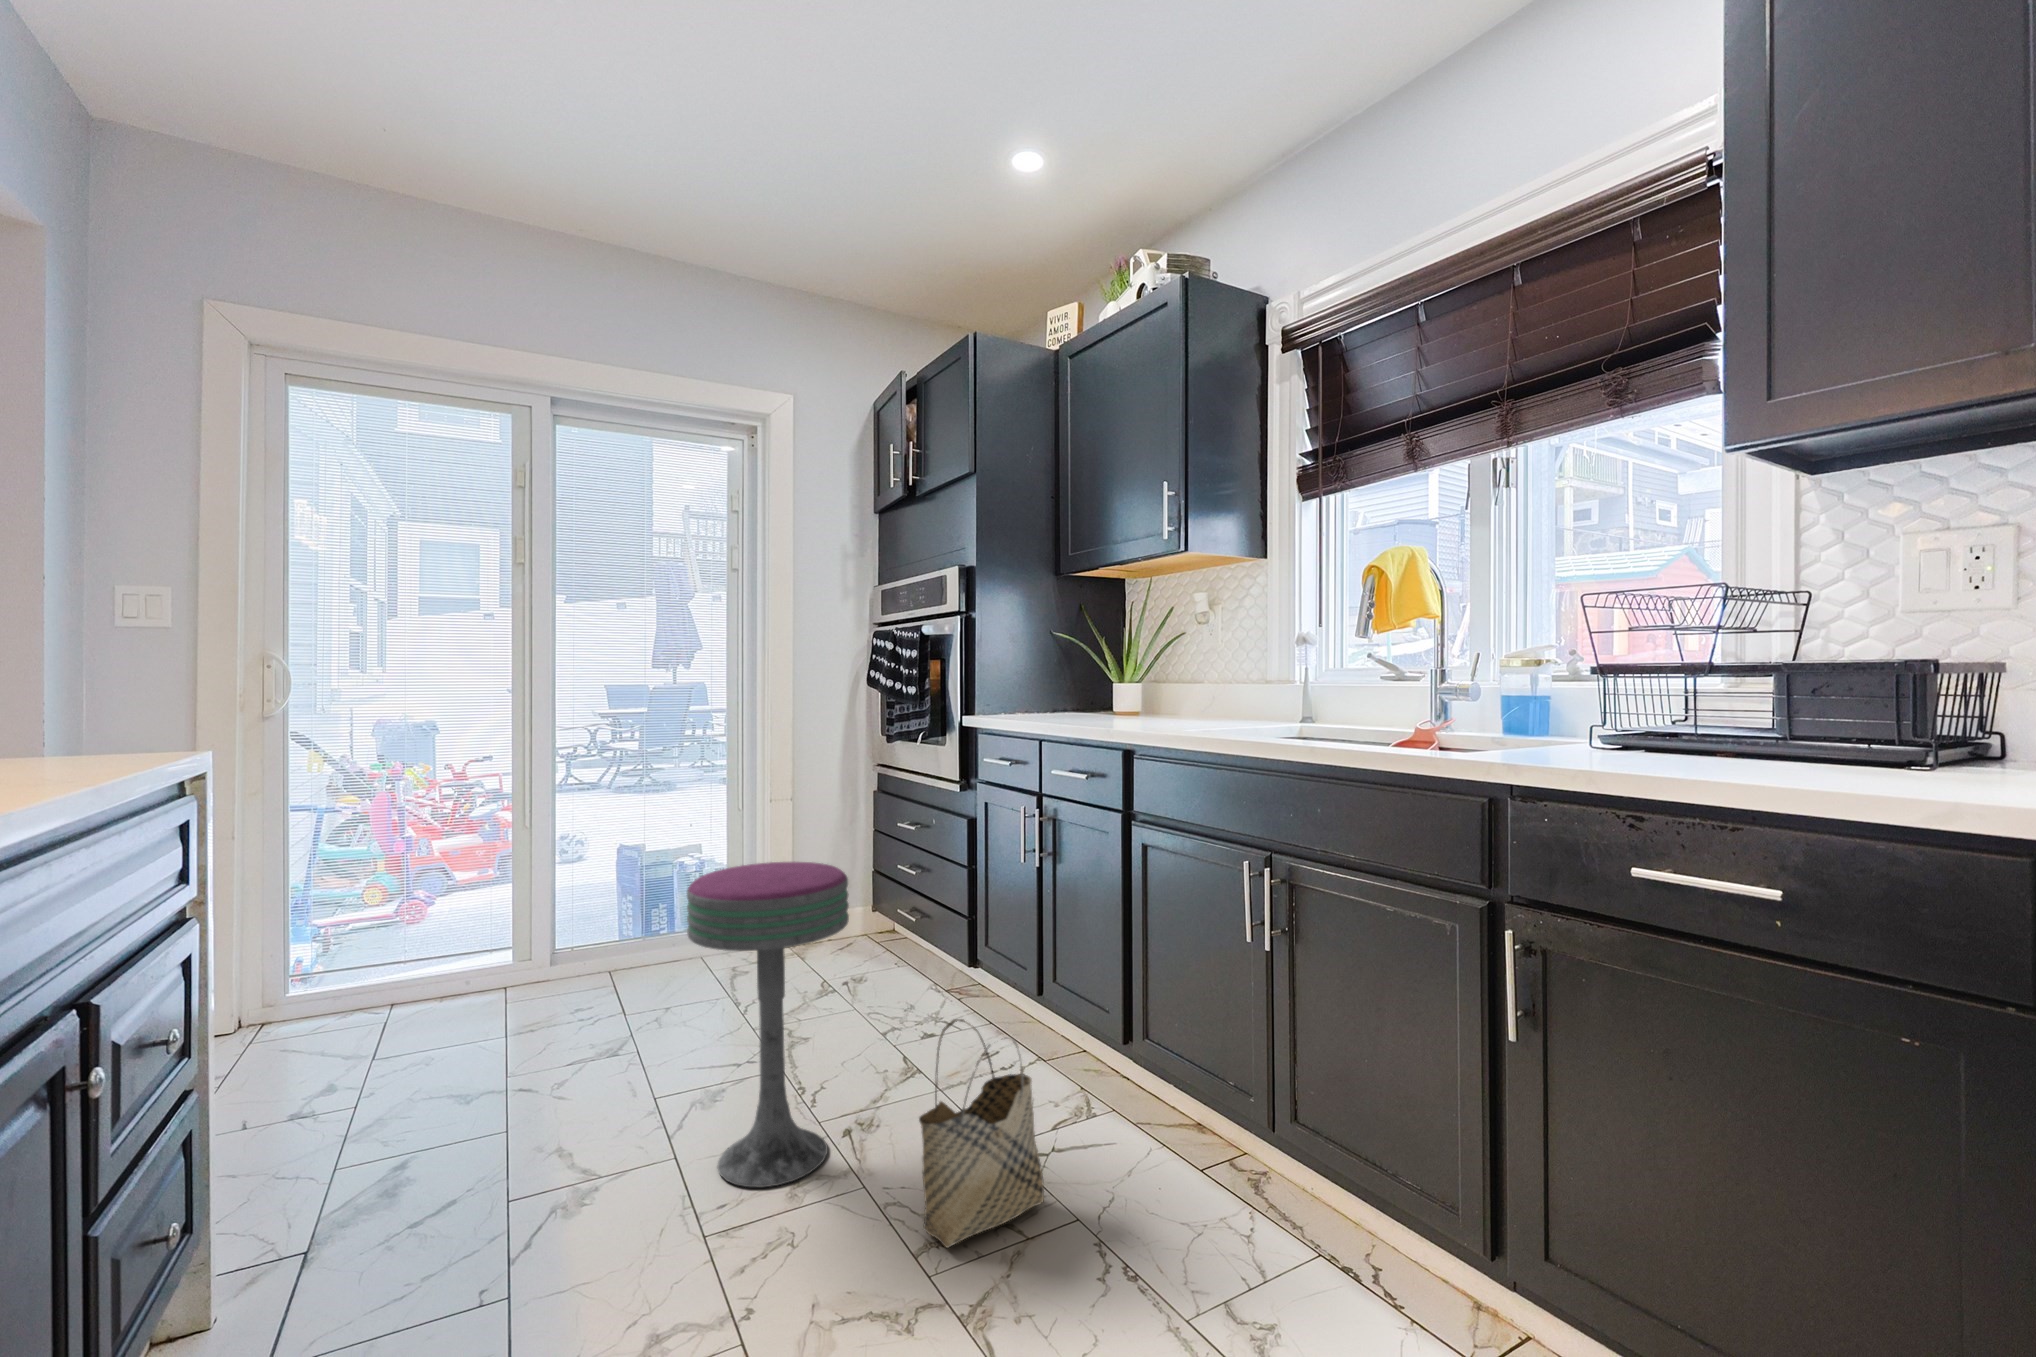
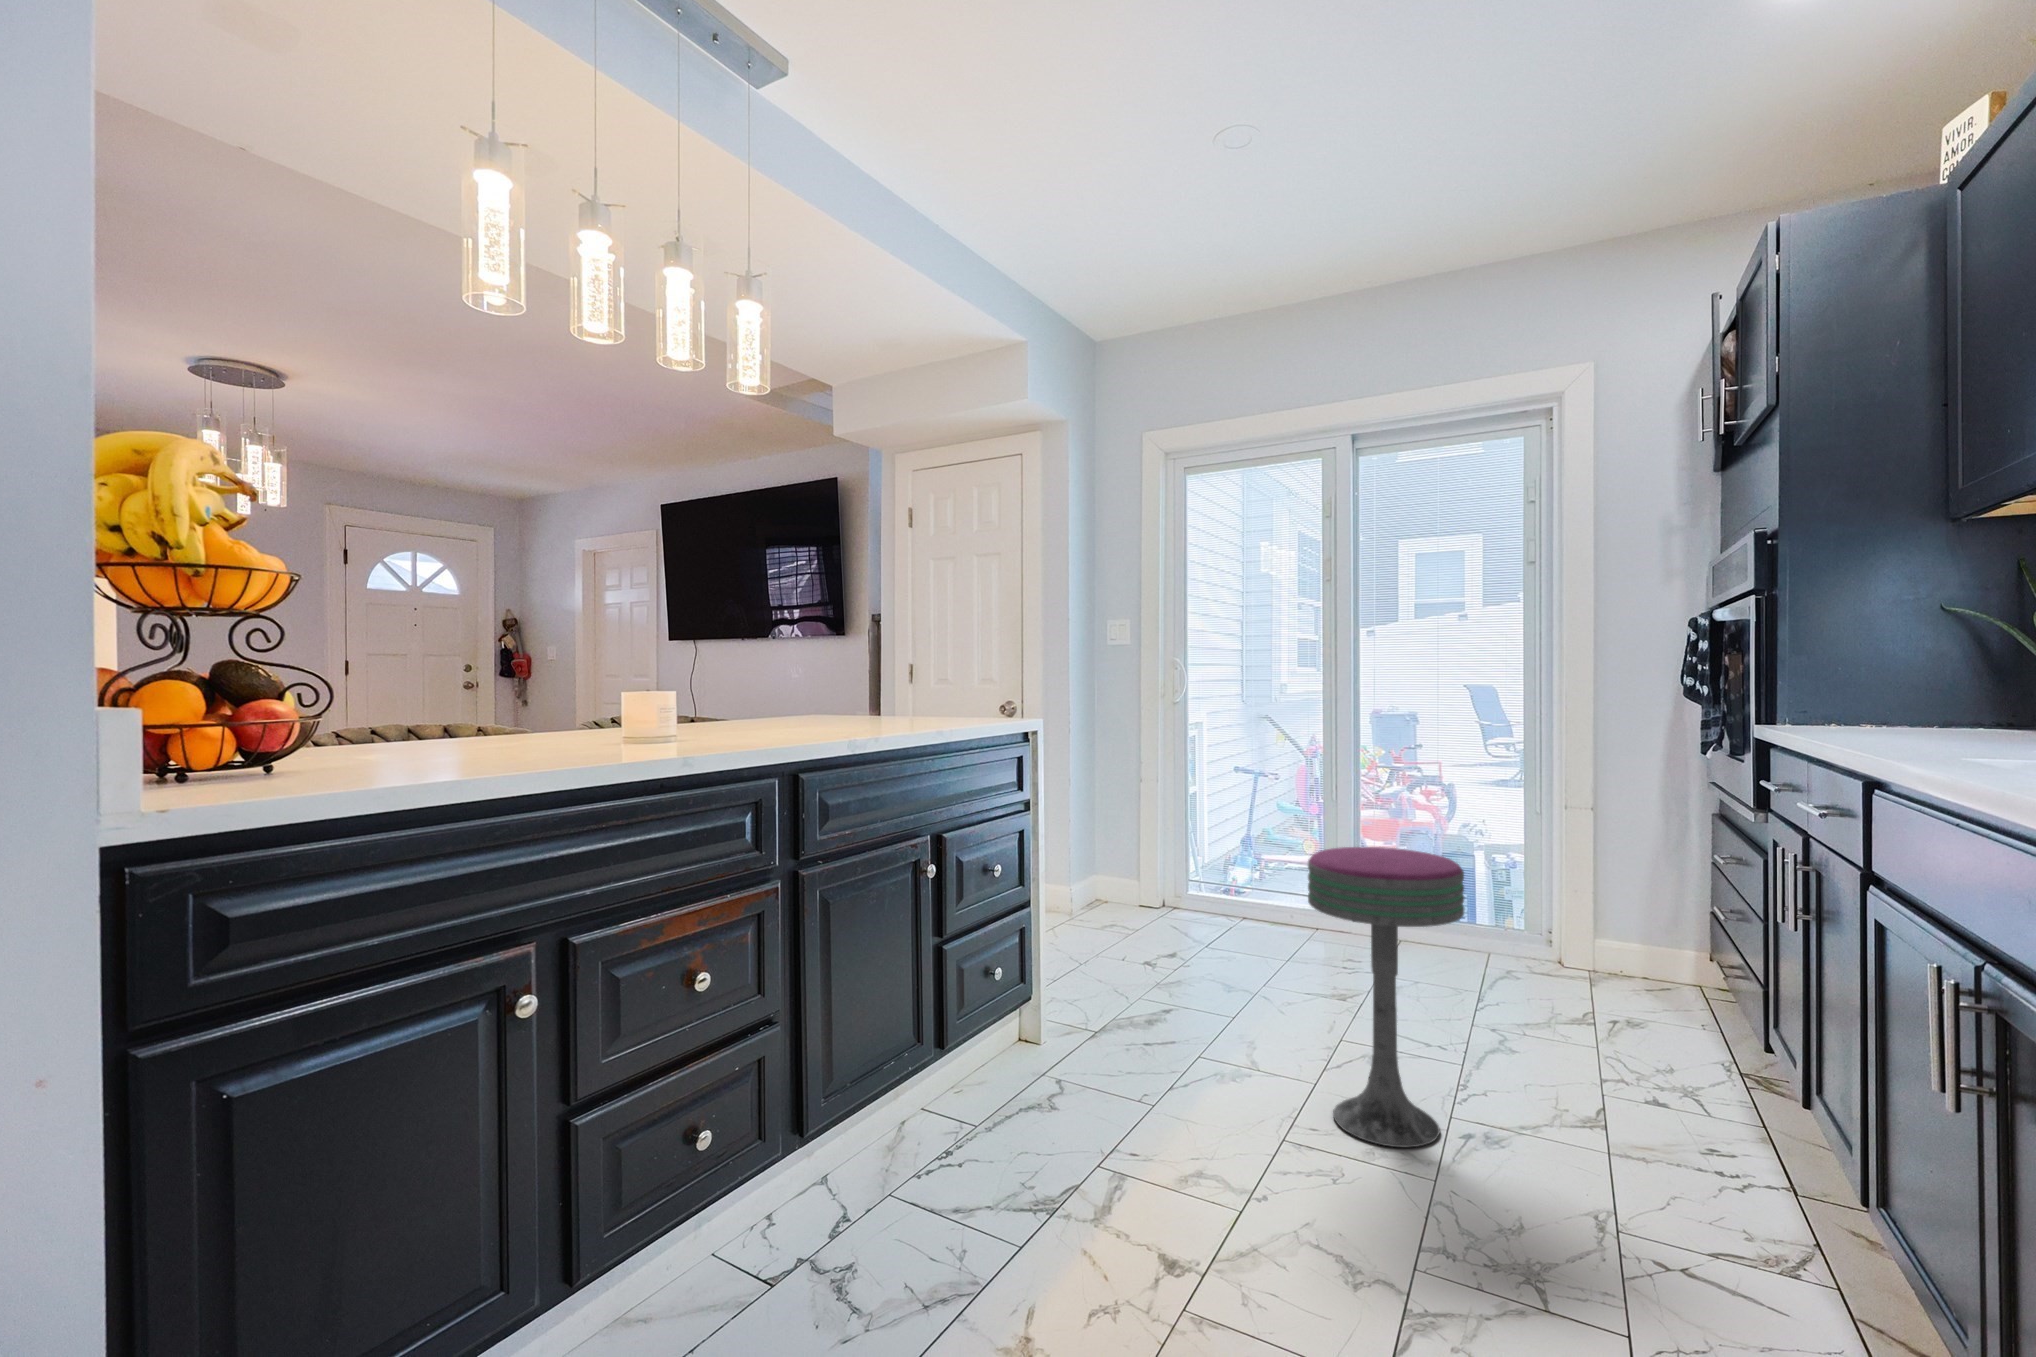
woven basket: present [919,1019,1044,1248] -> none [1431,1044,1601,1291]

